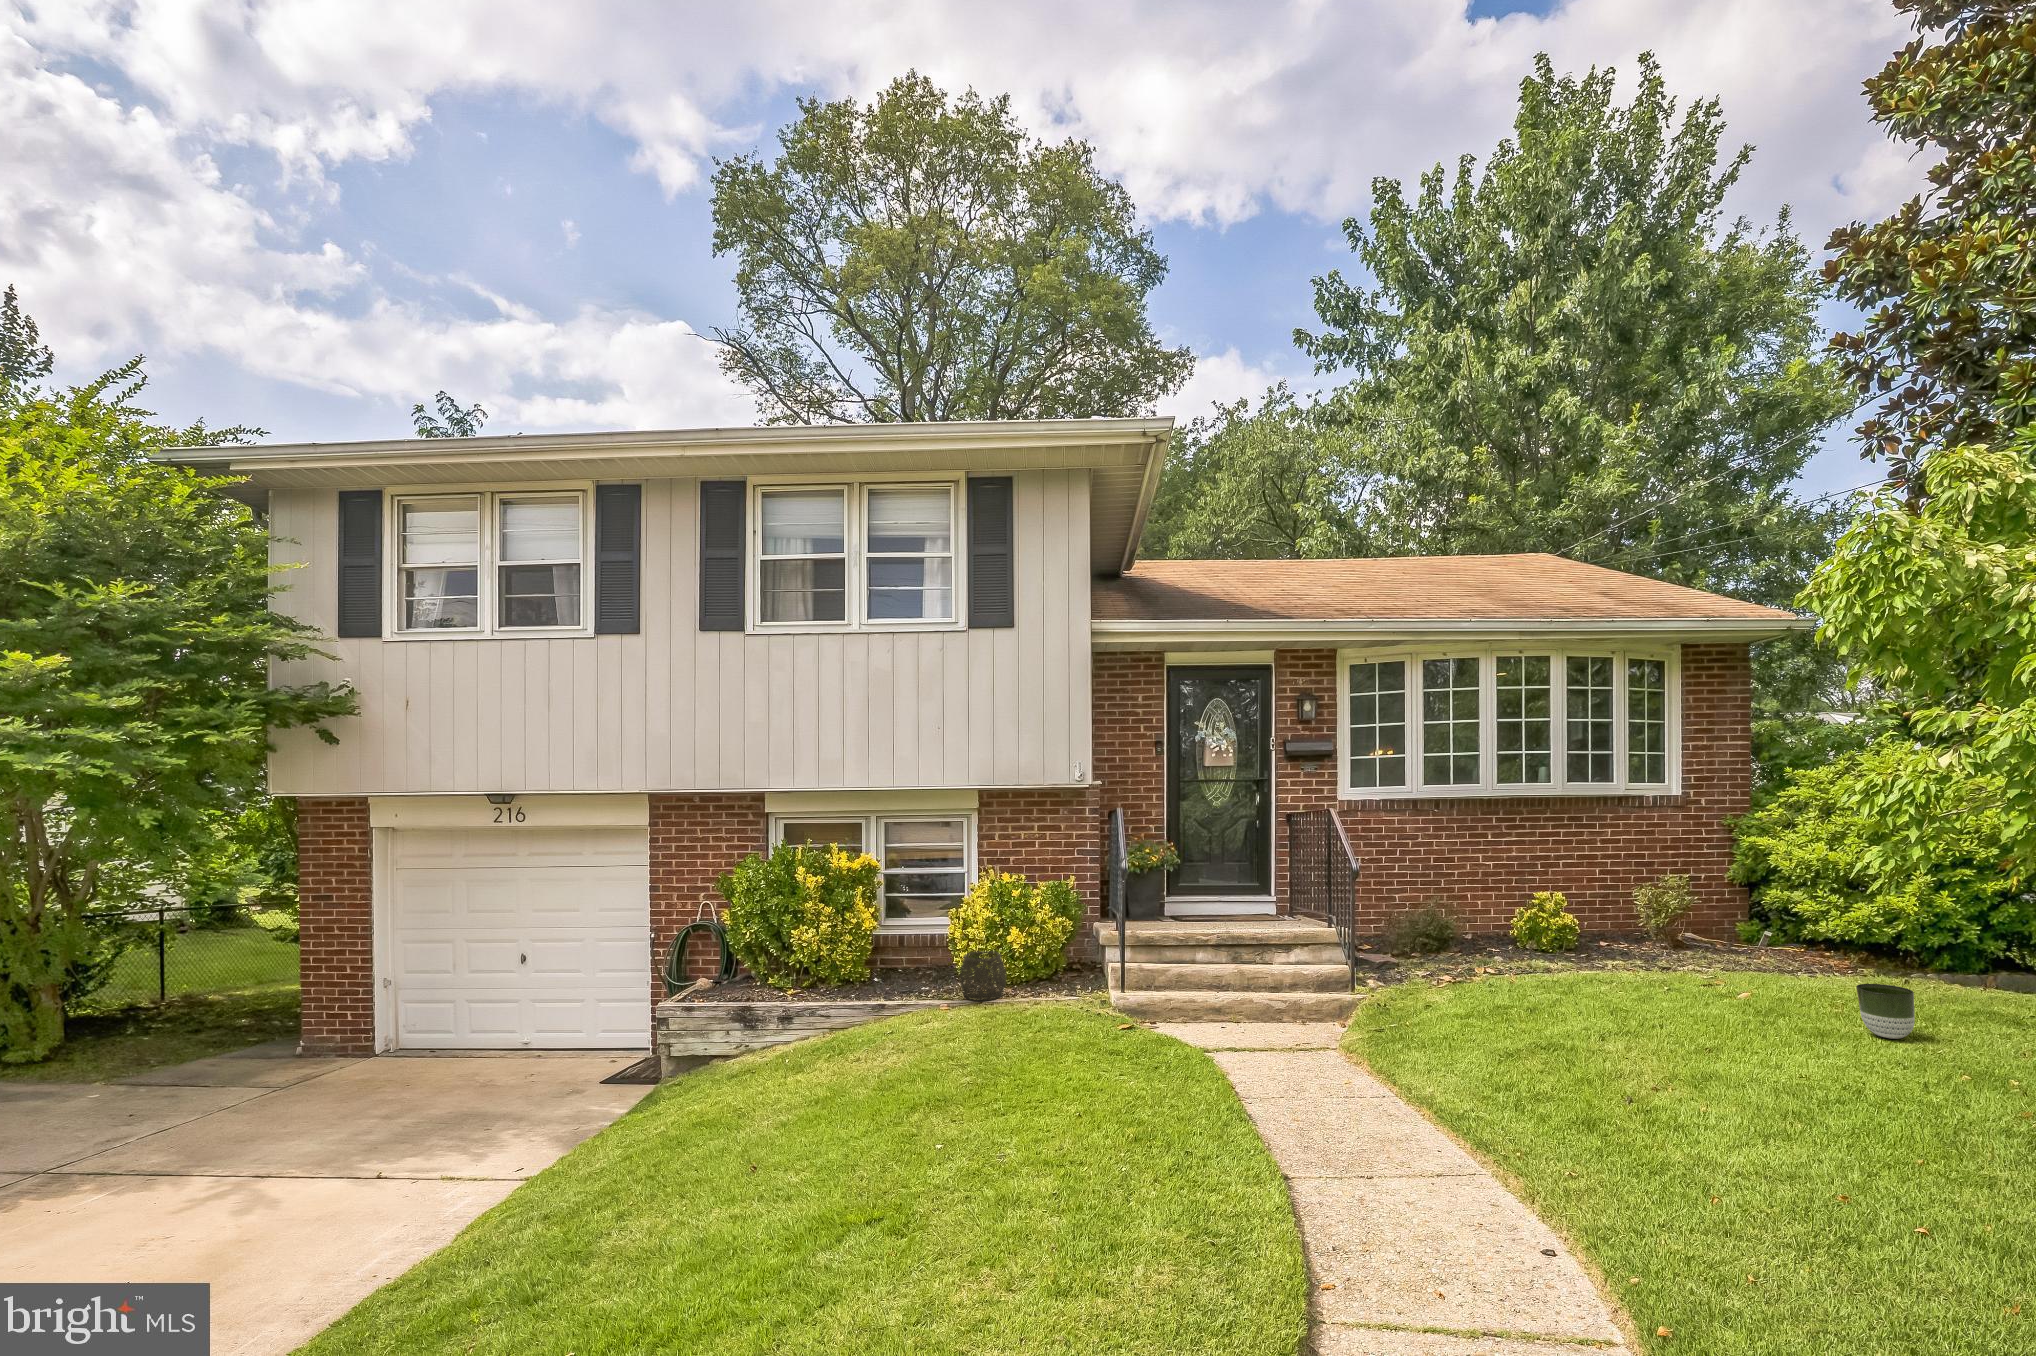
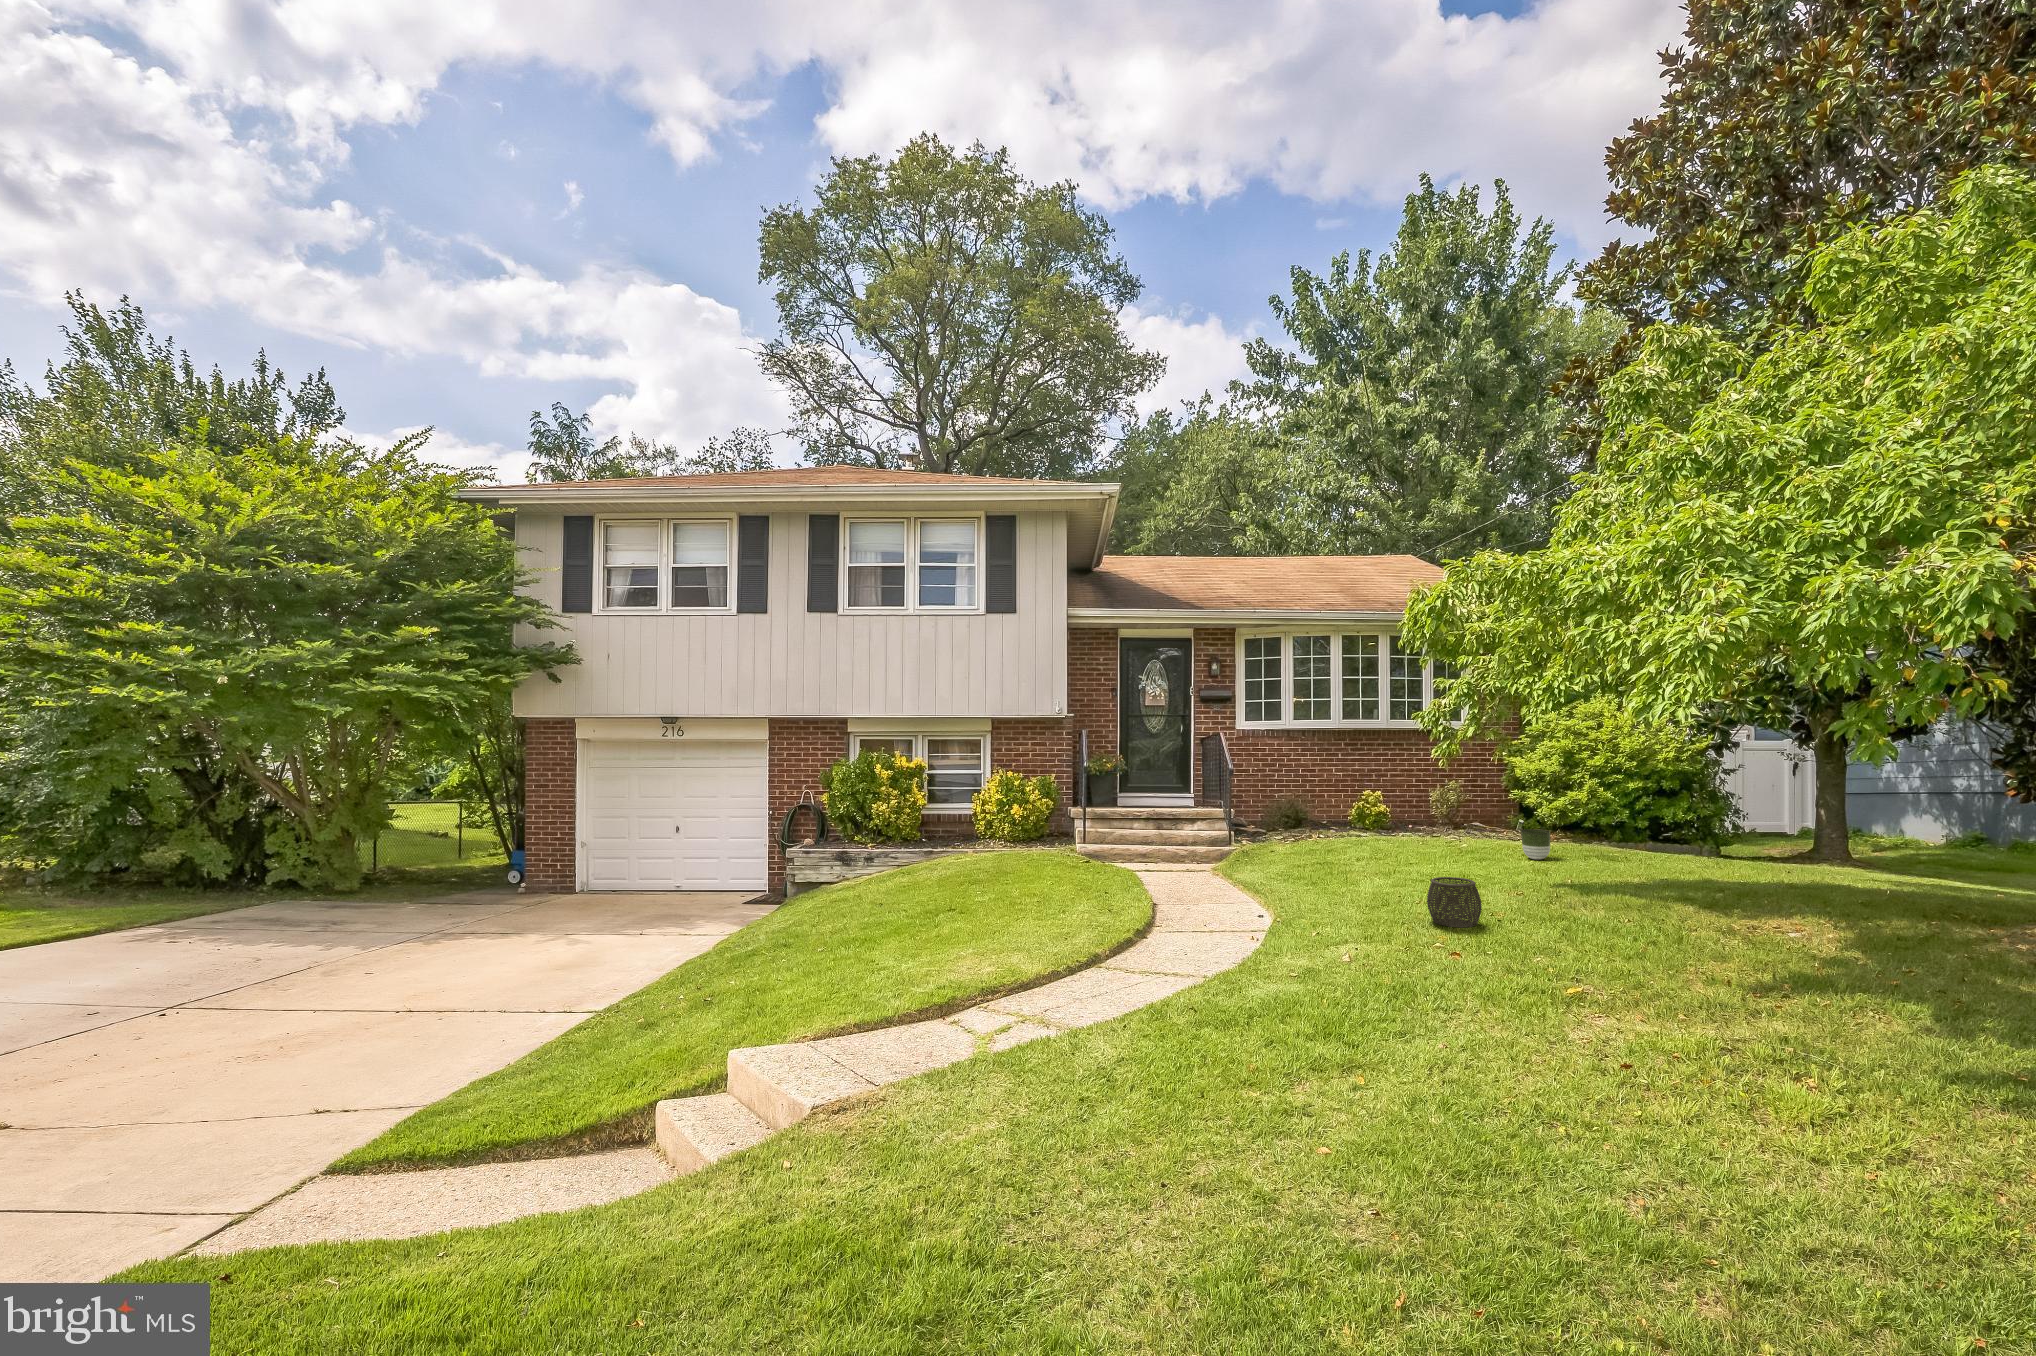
woven basket: present [960,951,1007,1001] -> present [1427,877,1482,928]

